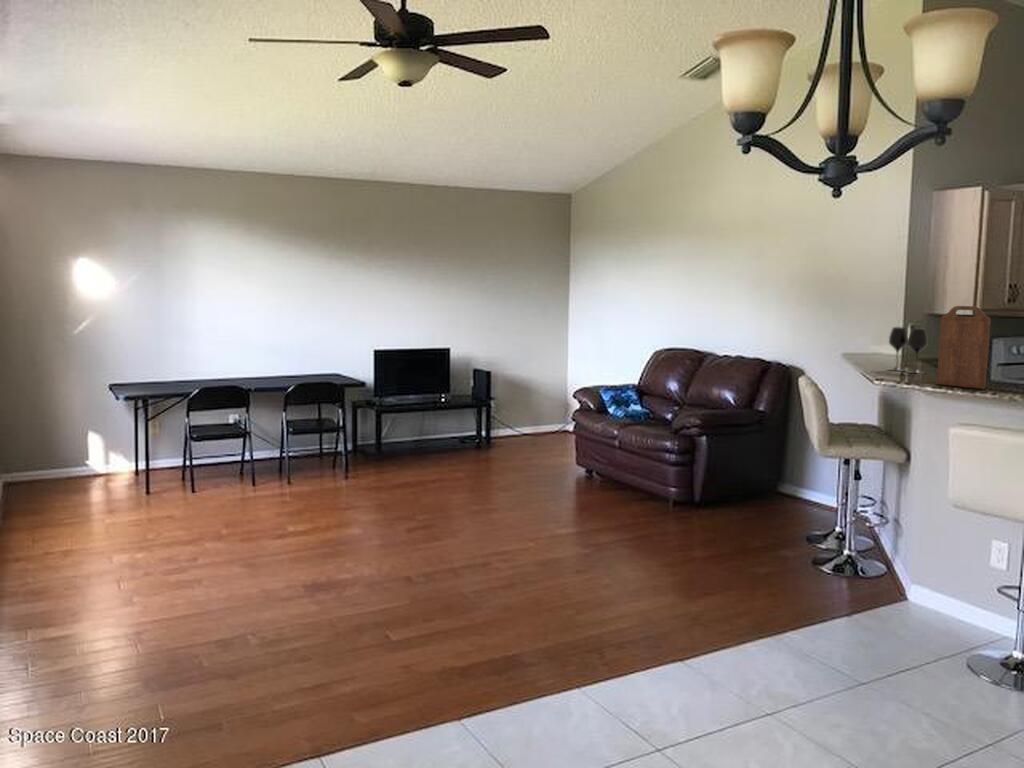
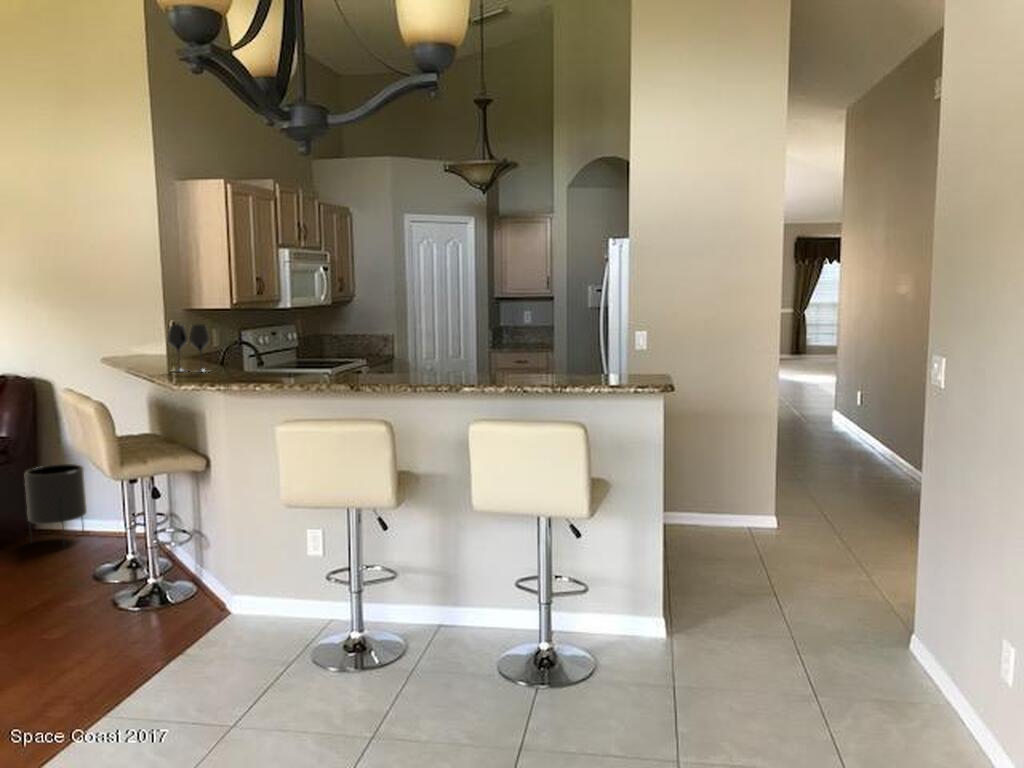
cutting board: present [937,306,990,389] -> none [233,298,285,381]
planter: none [771,440,819,511] -> present [25,464,87,543]

